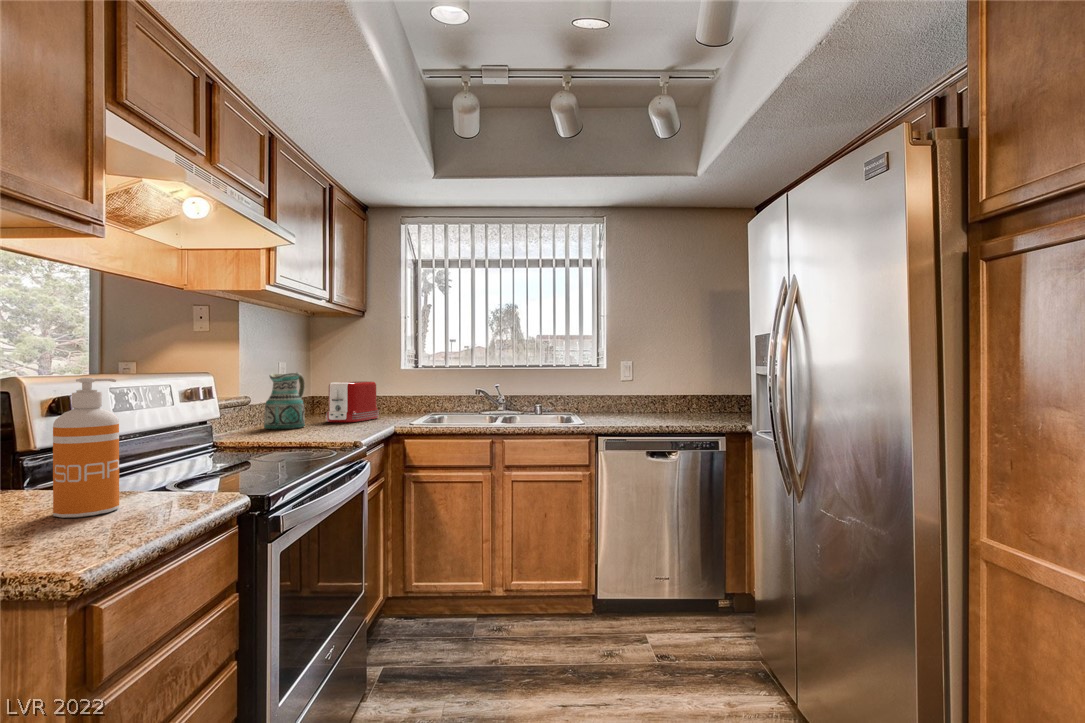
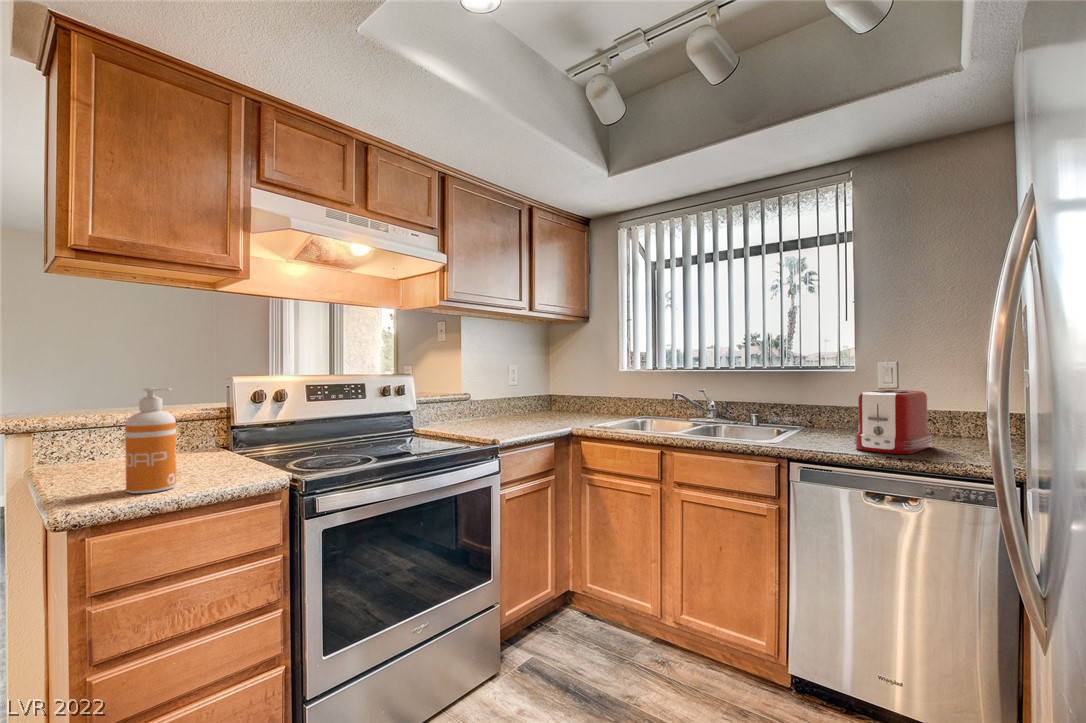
ceramic pitcher: present [264,372,305,429] -> none [478,374,517,424]
toaster: present [326,382,379,423] -> present [854,390,932,454]

